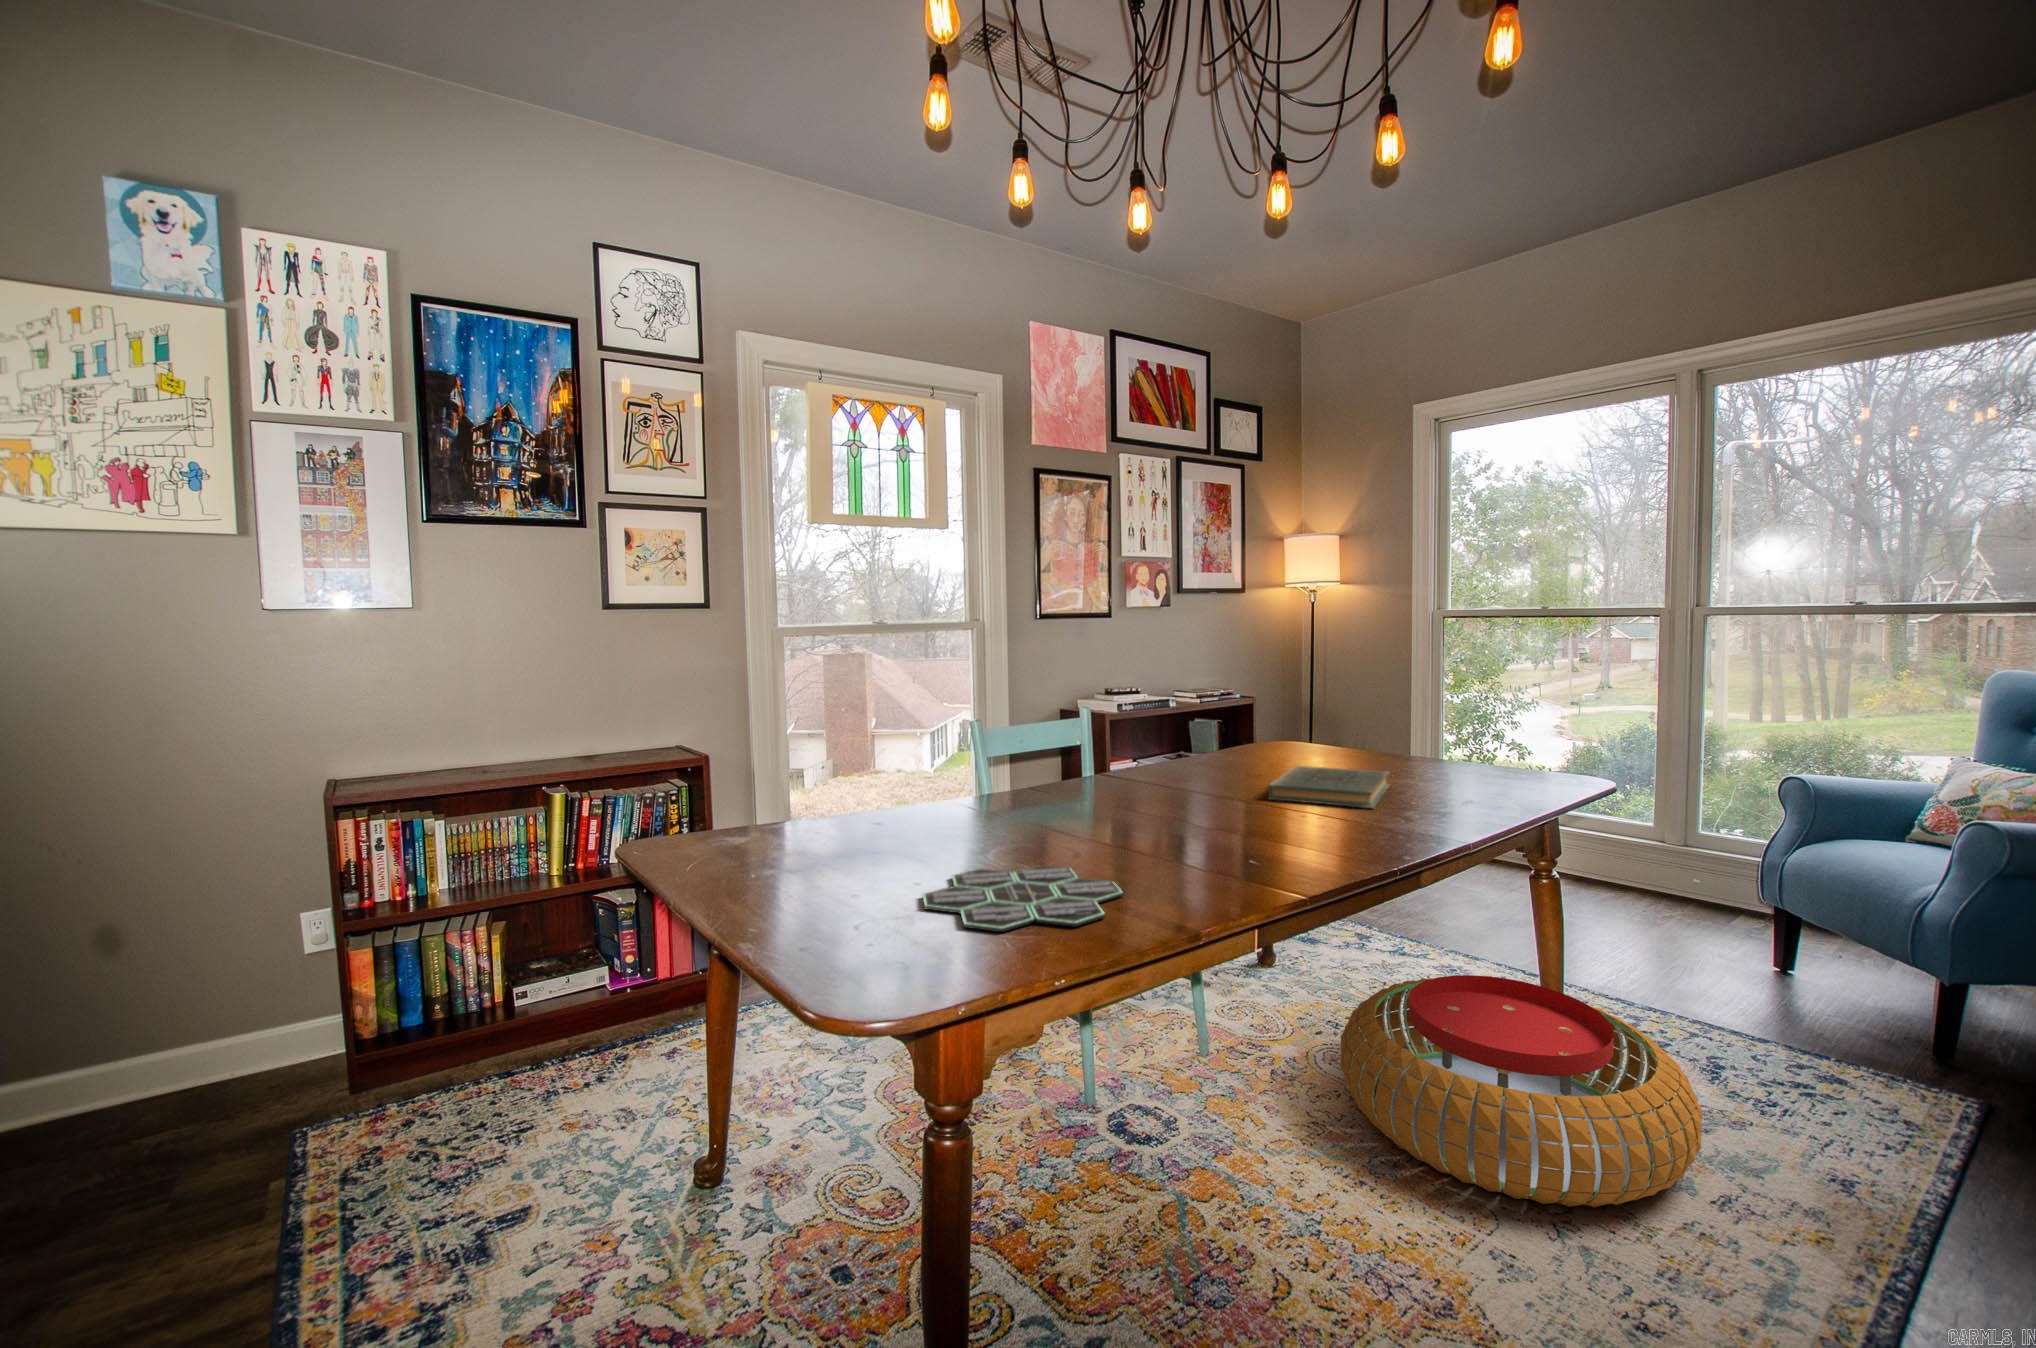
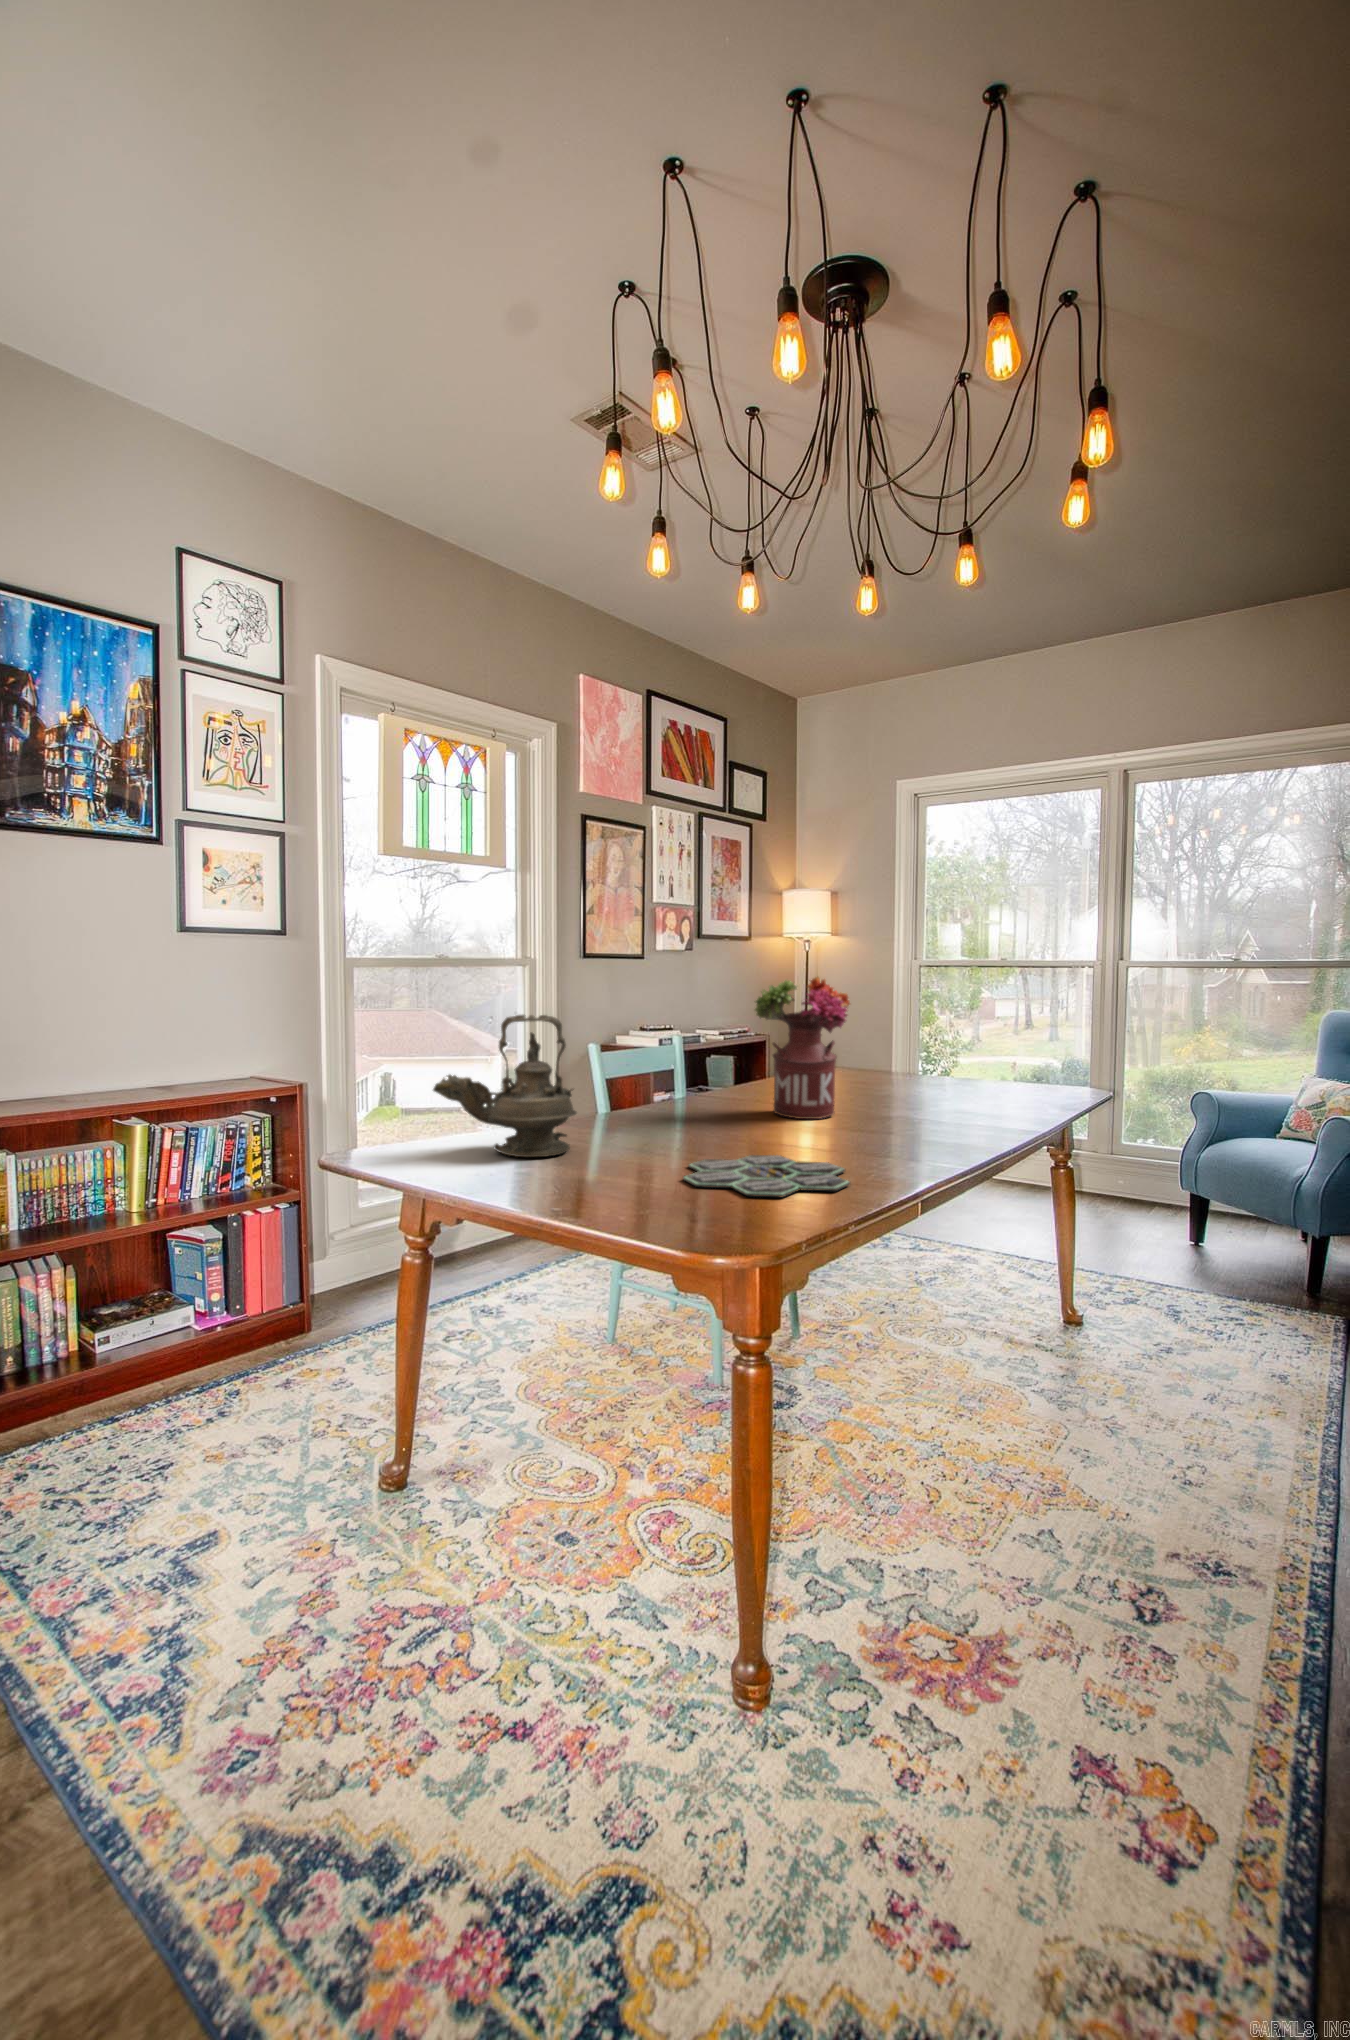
flower arrangement: none [1109,647,1226,814] -> present [755,977,850,1119]
teapot: none [707,701,863,857] -> present [433,1015,577,1157]
book: present [1268,765,1390,808] -> none [874,1083,963,1112]
pouf: present [1340,975,1702,1207] -> none [918,1252,1194,1415]

